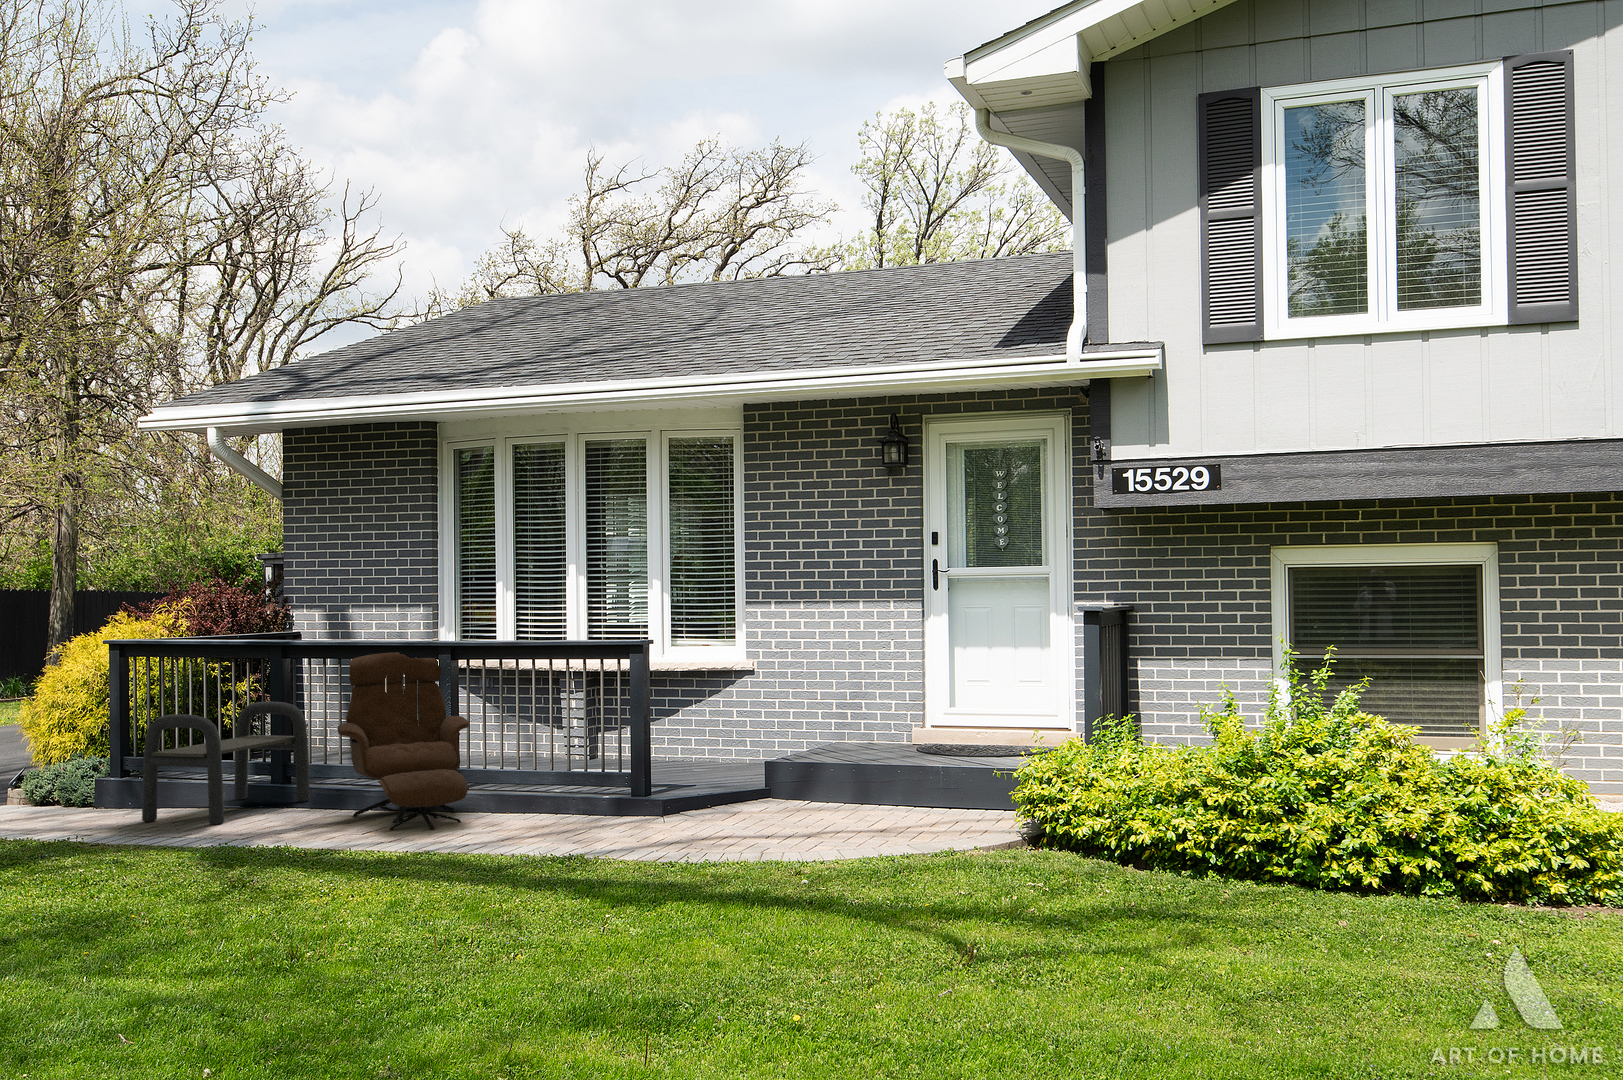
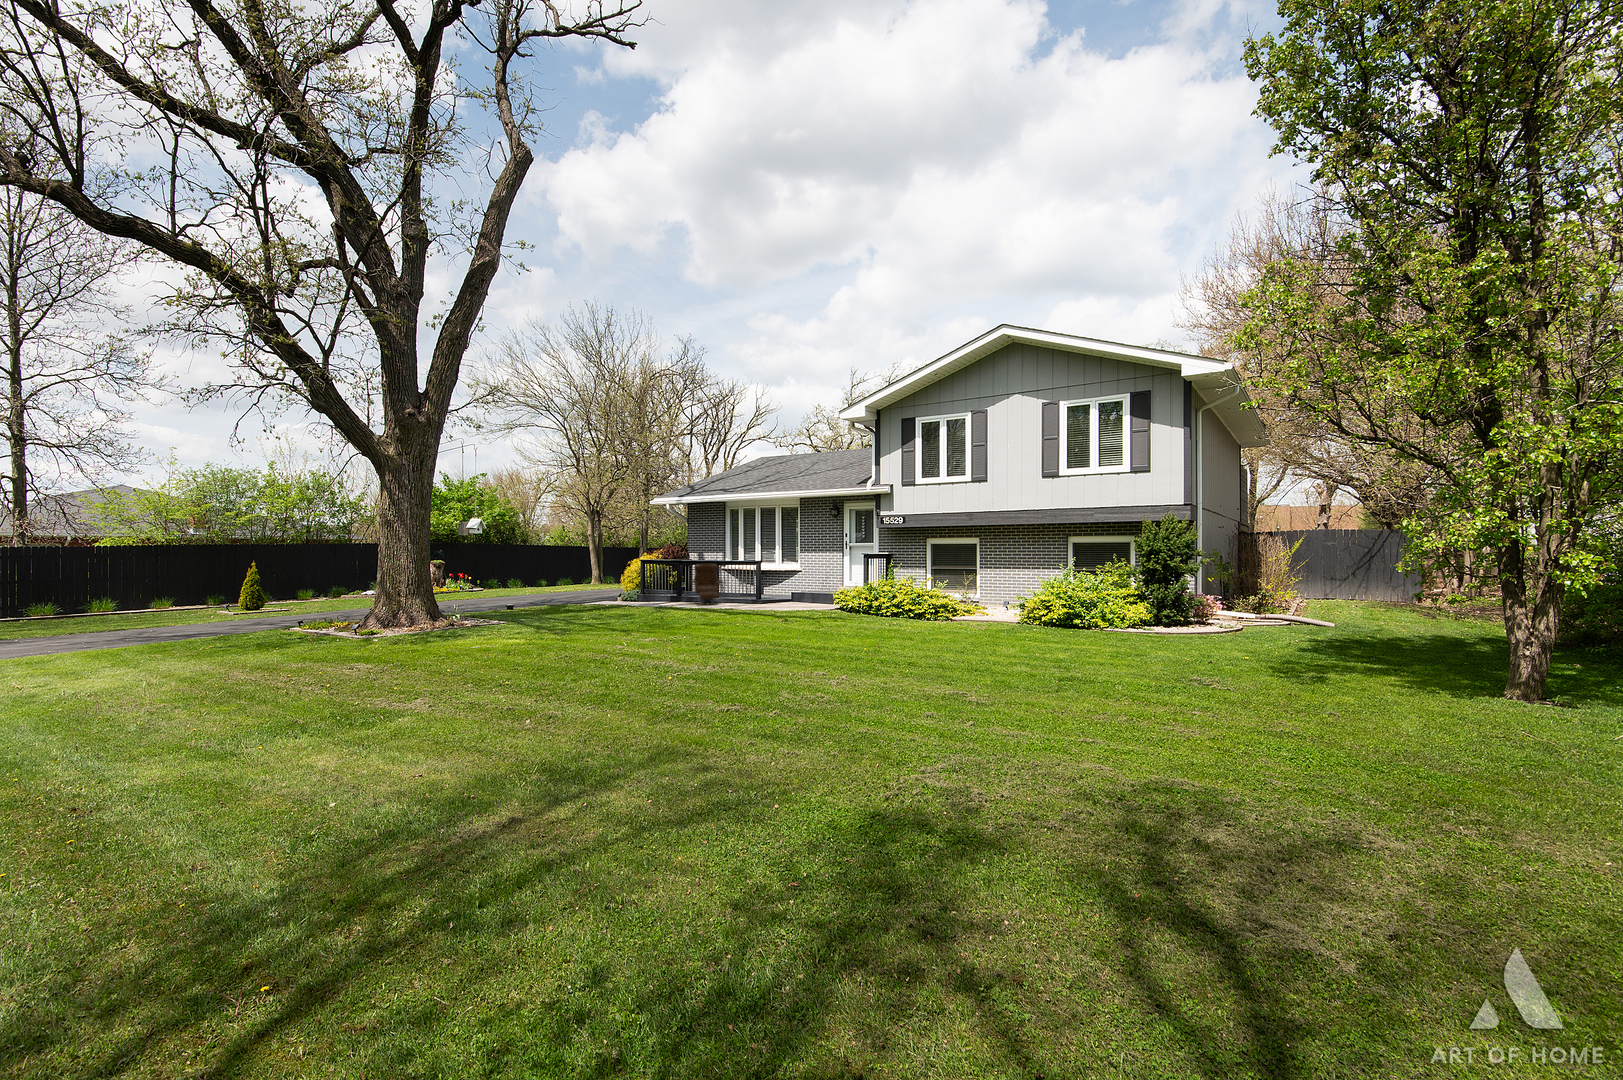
bench: present [142,702,310,825] -> none [647,576,687,603]

